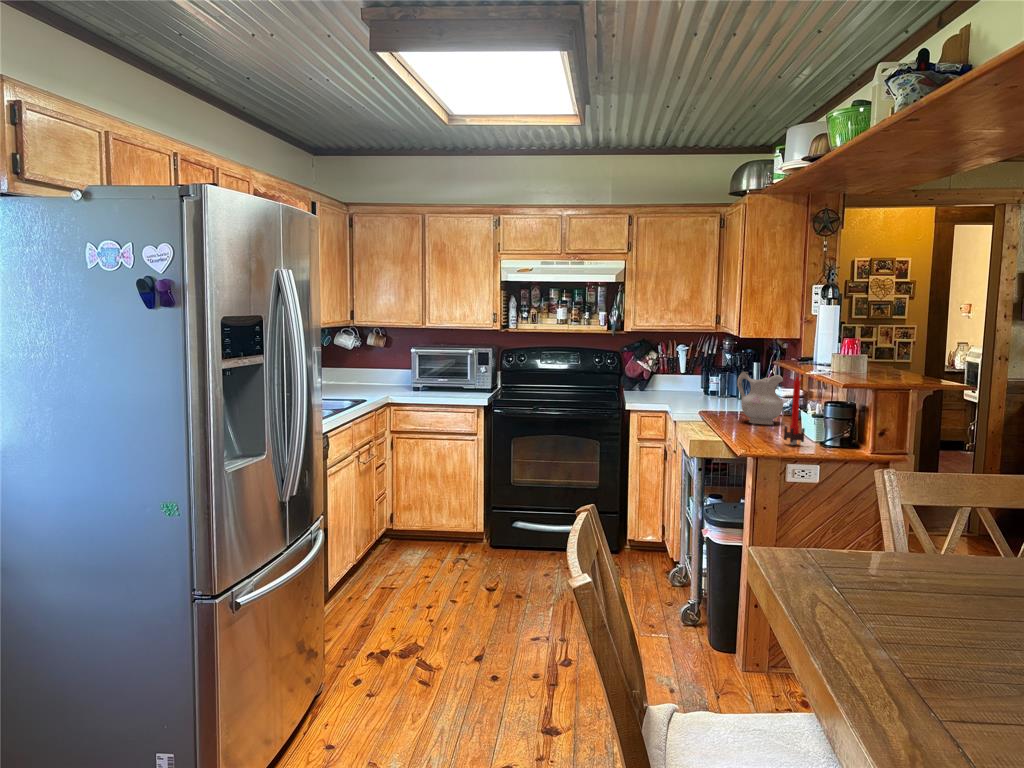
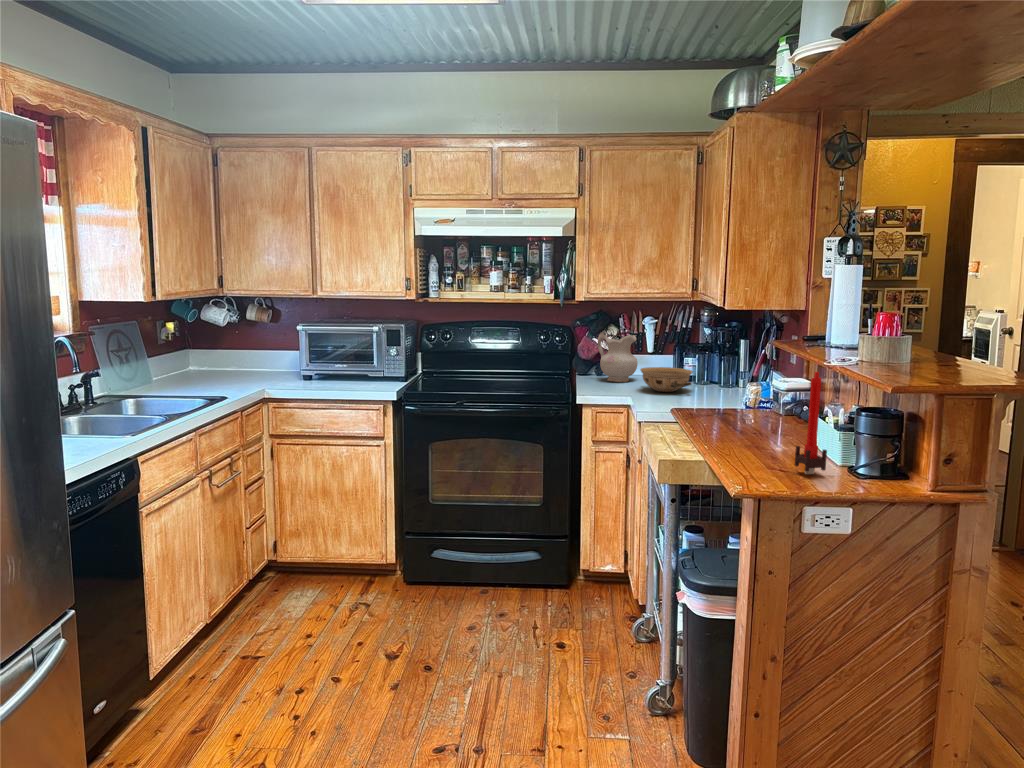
ceramic pitcher: present [737,372,783,425] -> present [598,332,638,382]
ceramic bowl: none [675,384,716,402] -> present [640,367,693,392]

